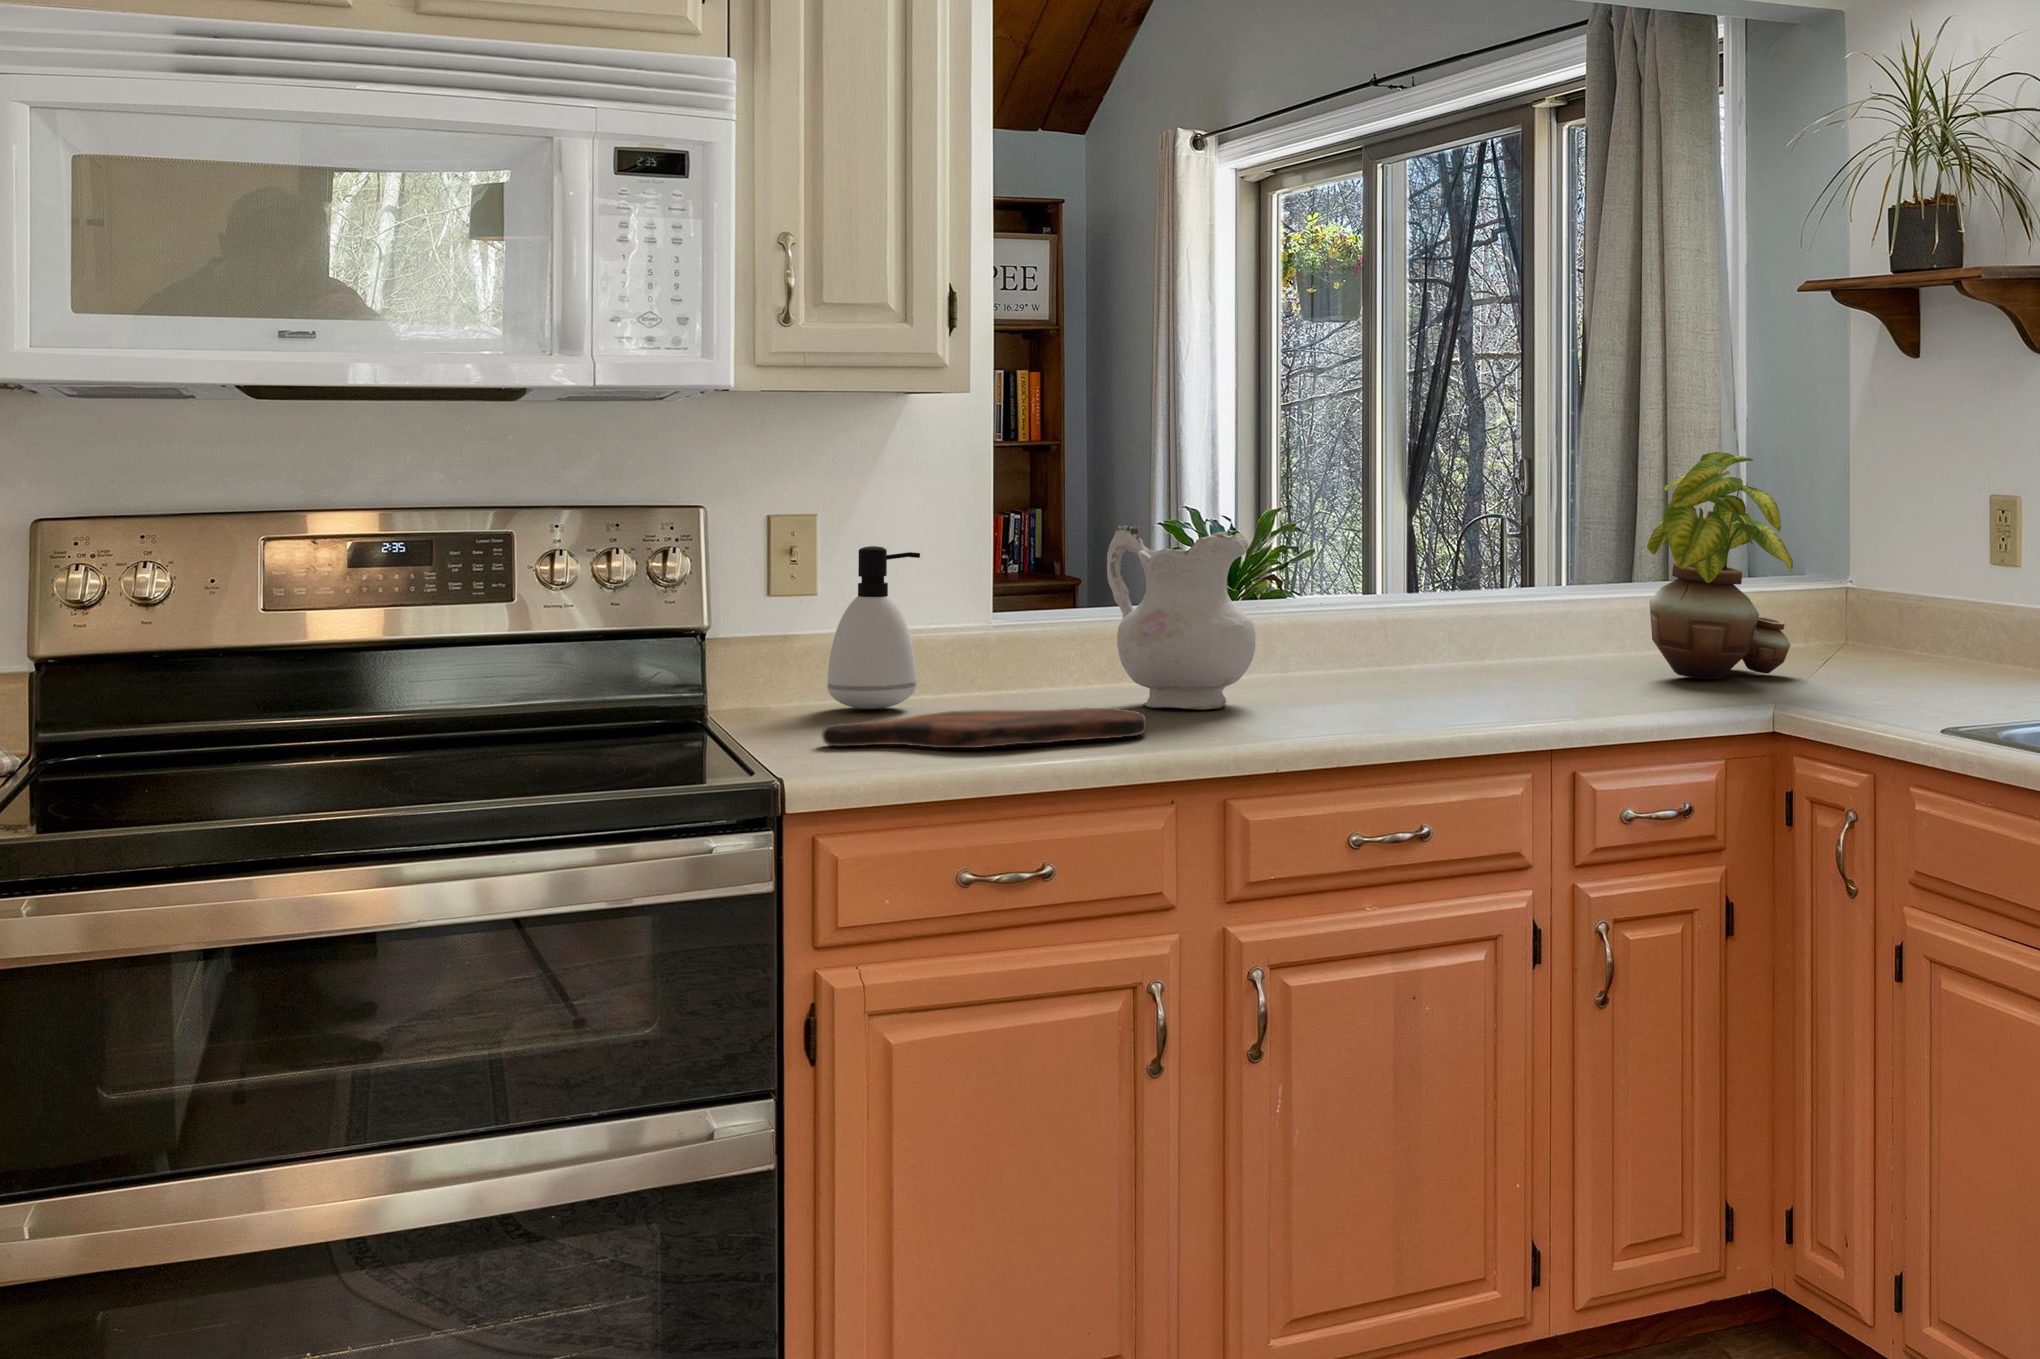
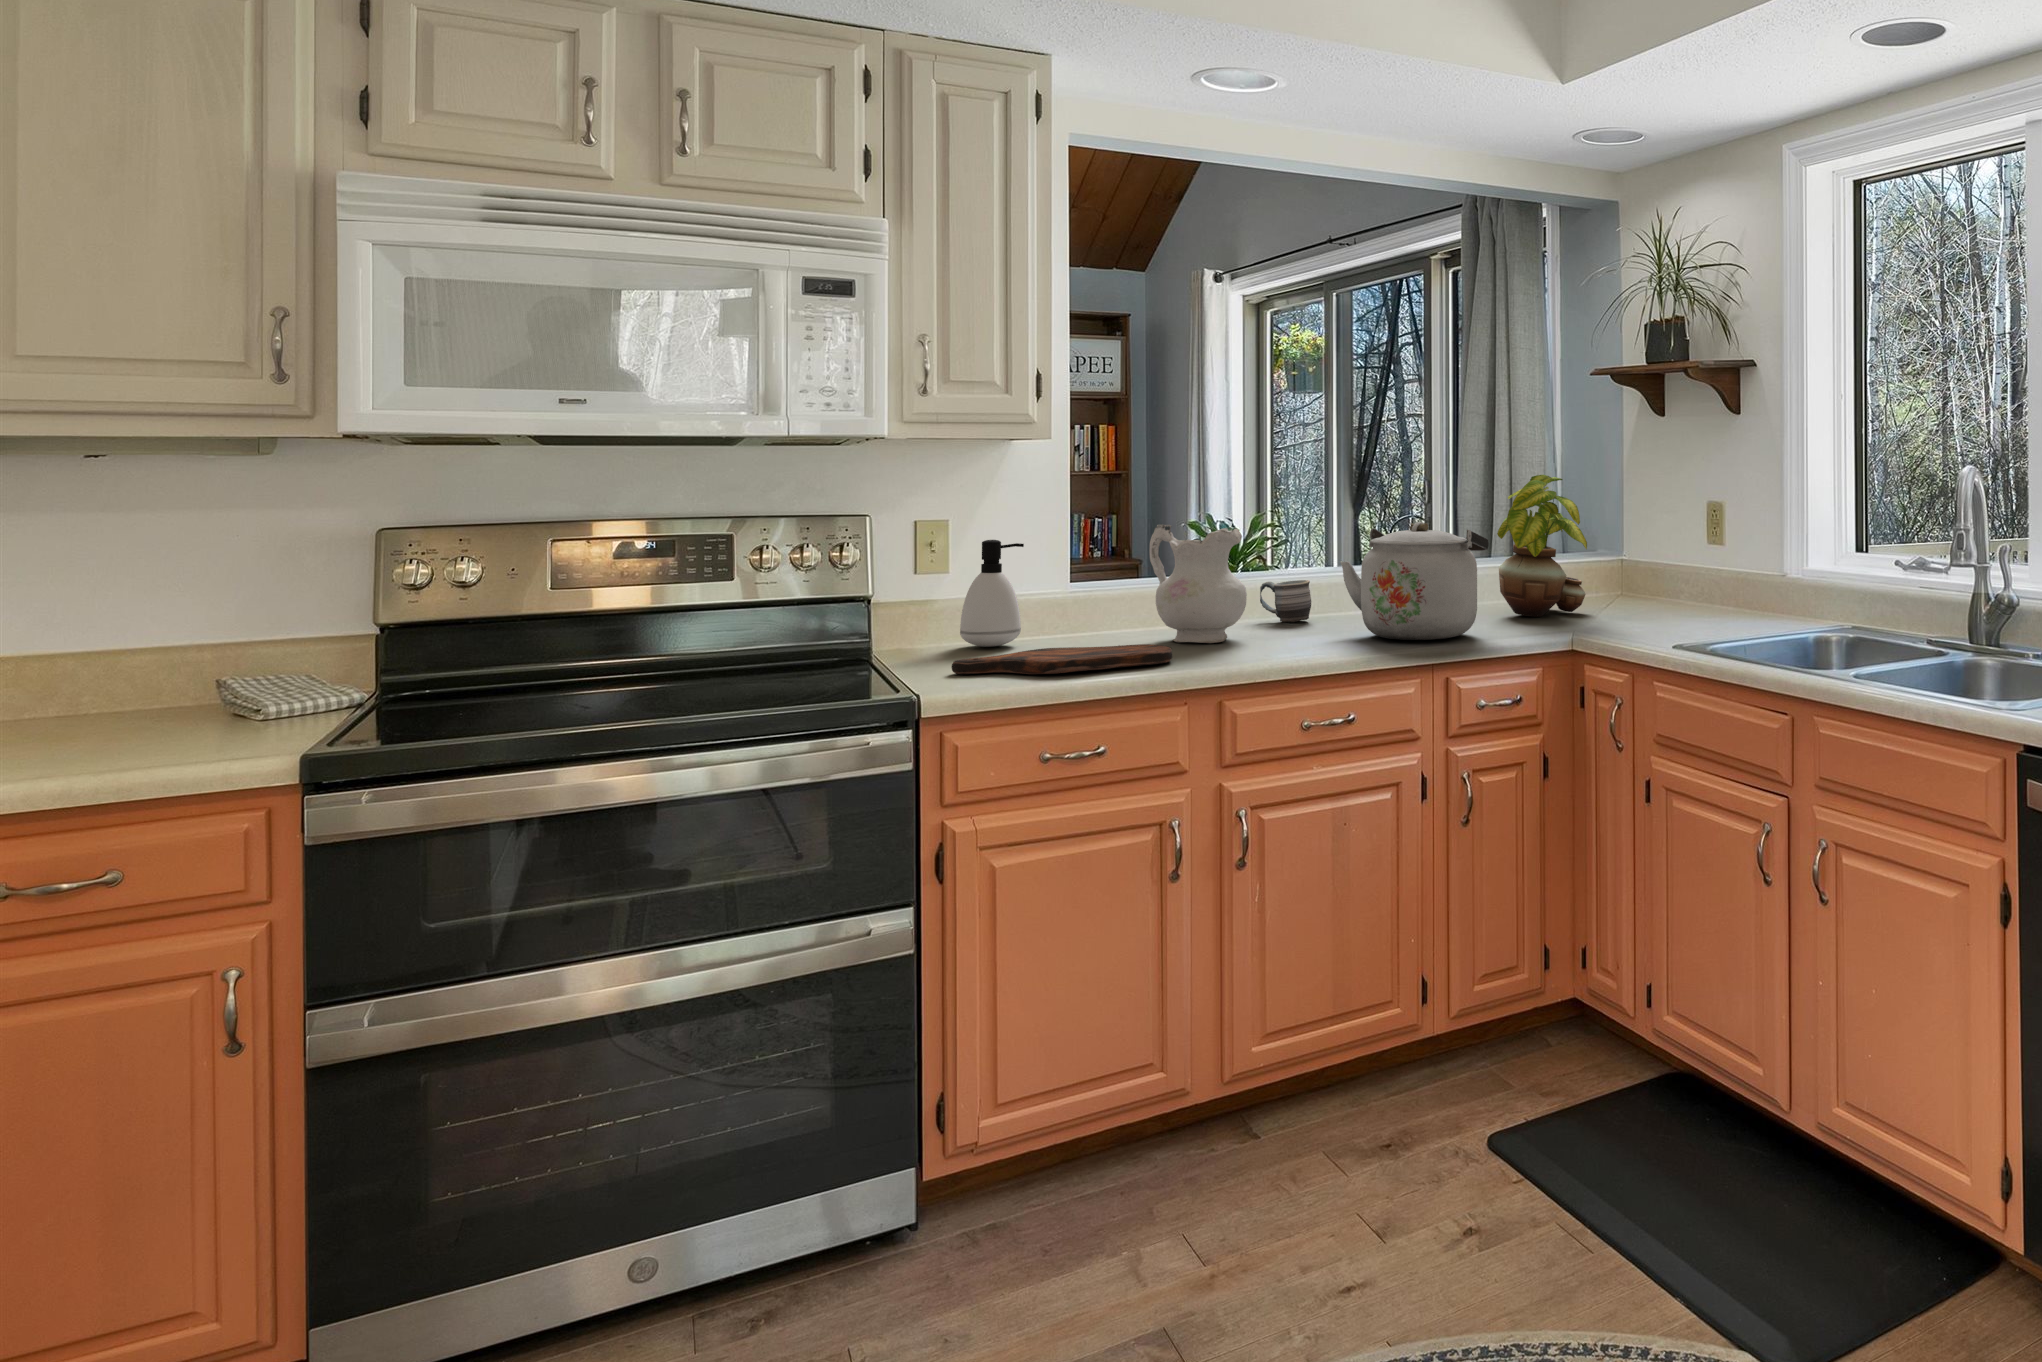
kettle: none [1400,524,1634,710] -> present [1340,522,1489,640]
mug: none [1274,617,1353,681] -> present [1260,580,1311,622]

